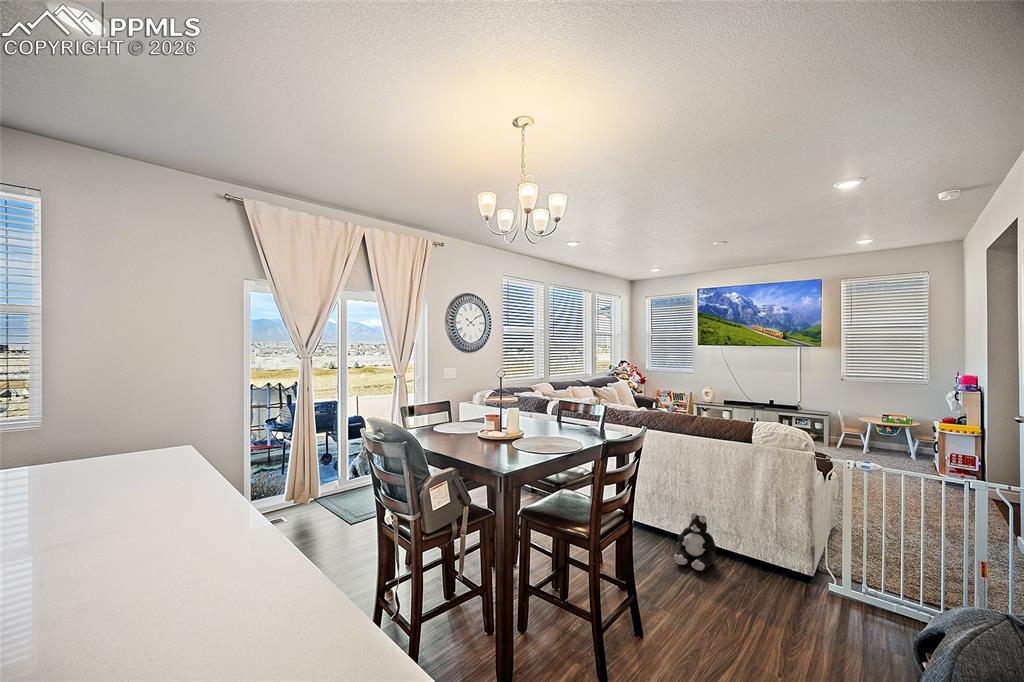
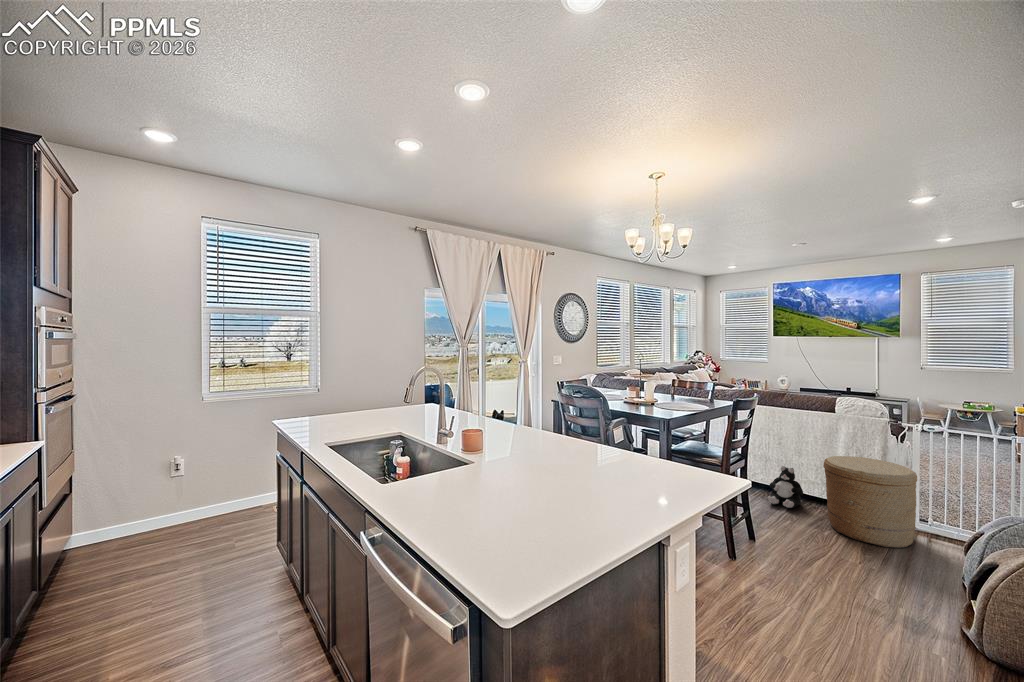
basket: none [738,503,849,634] -> present [823,456,917,548]

